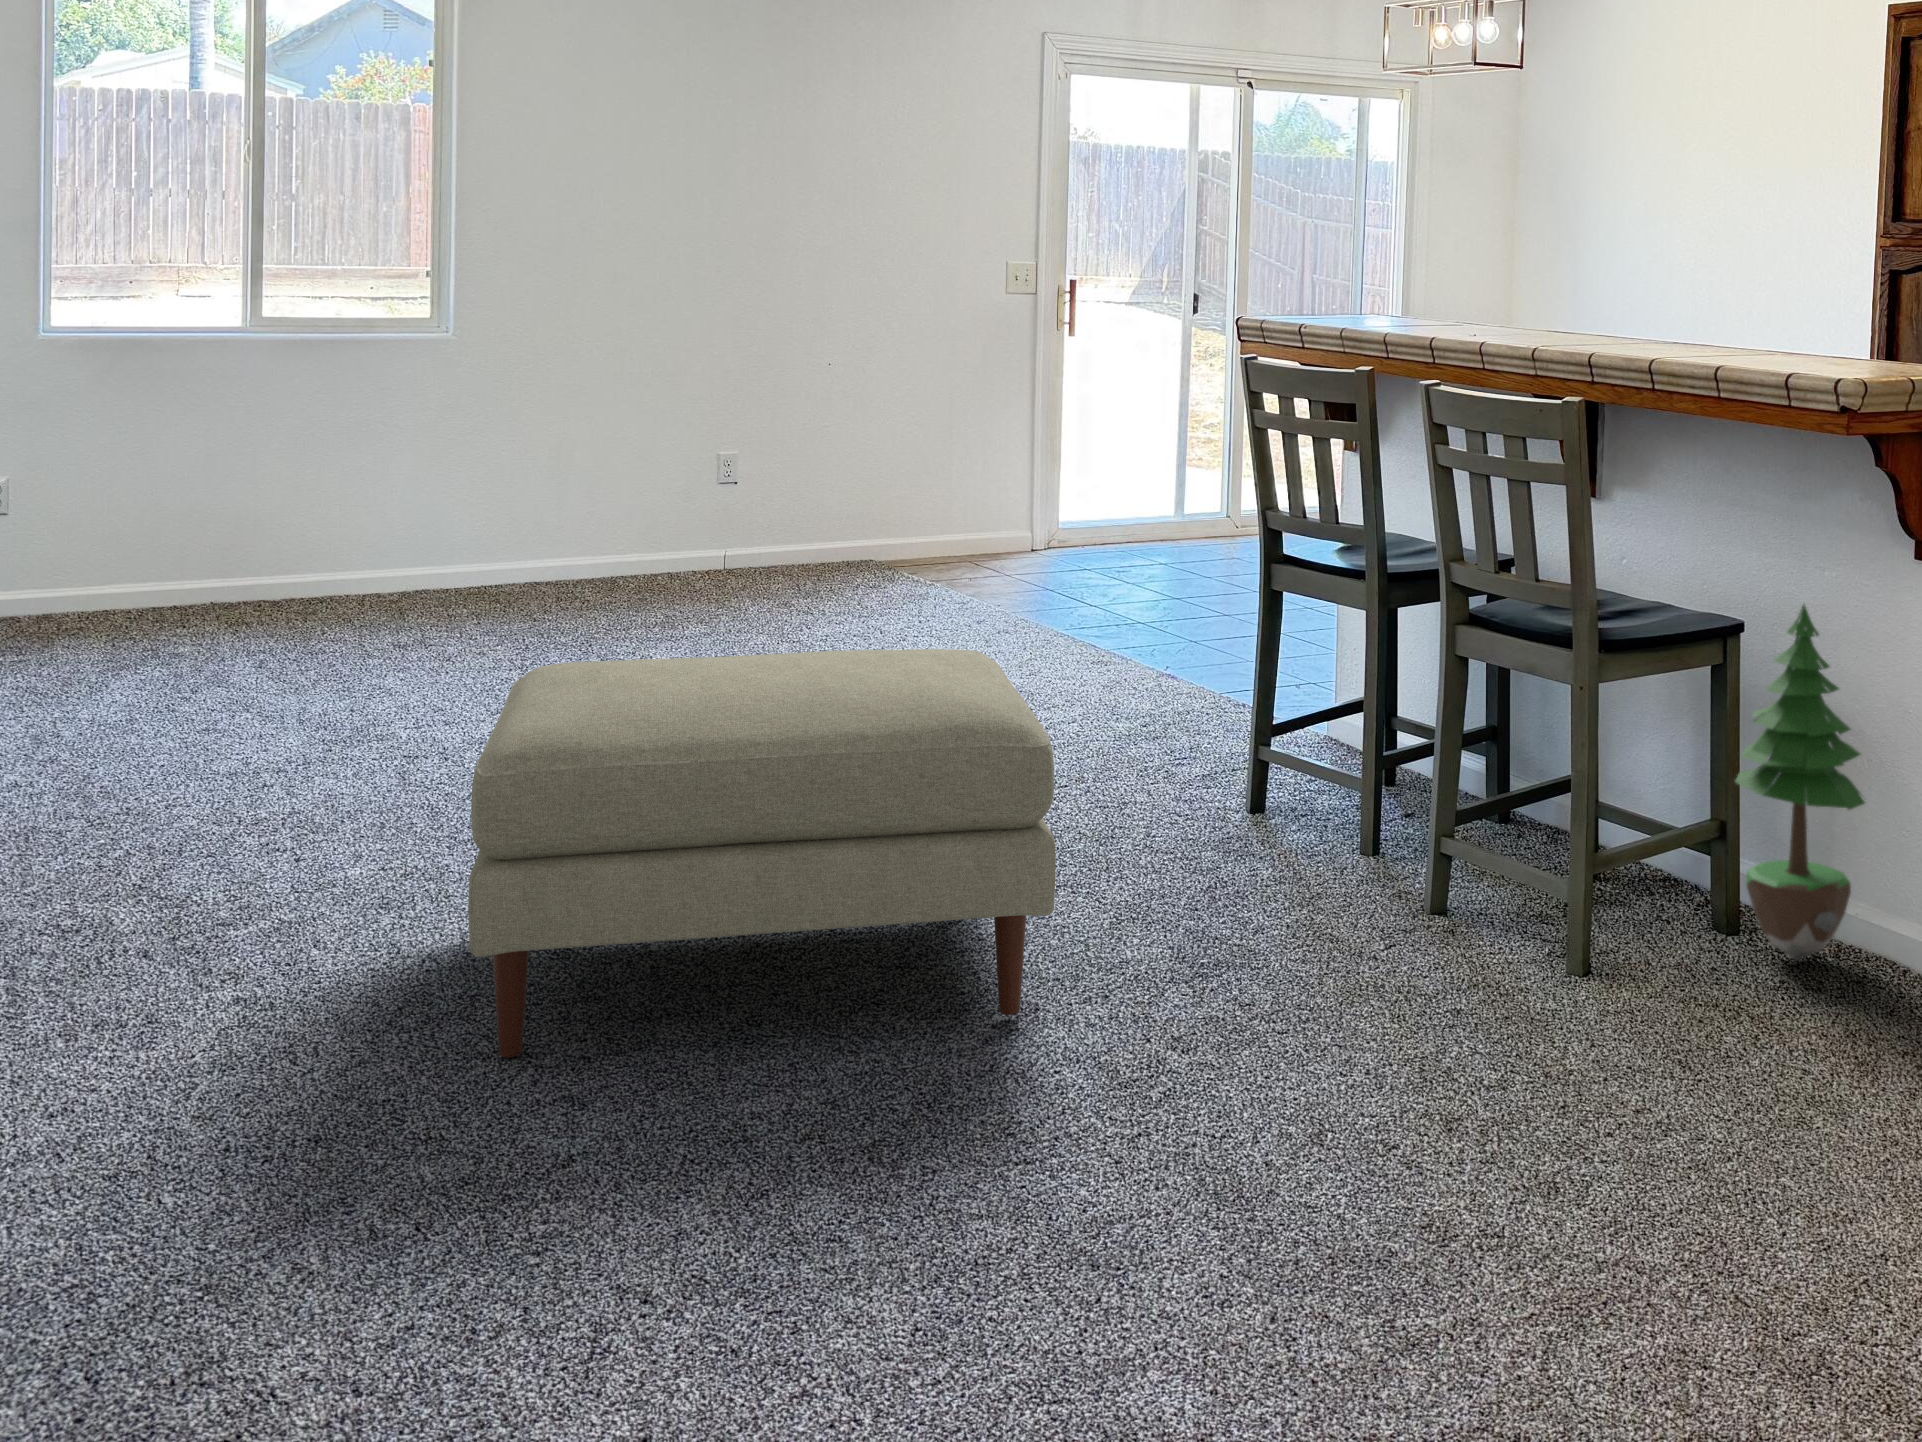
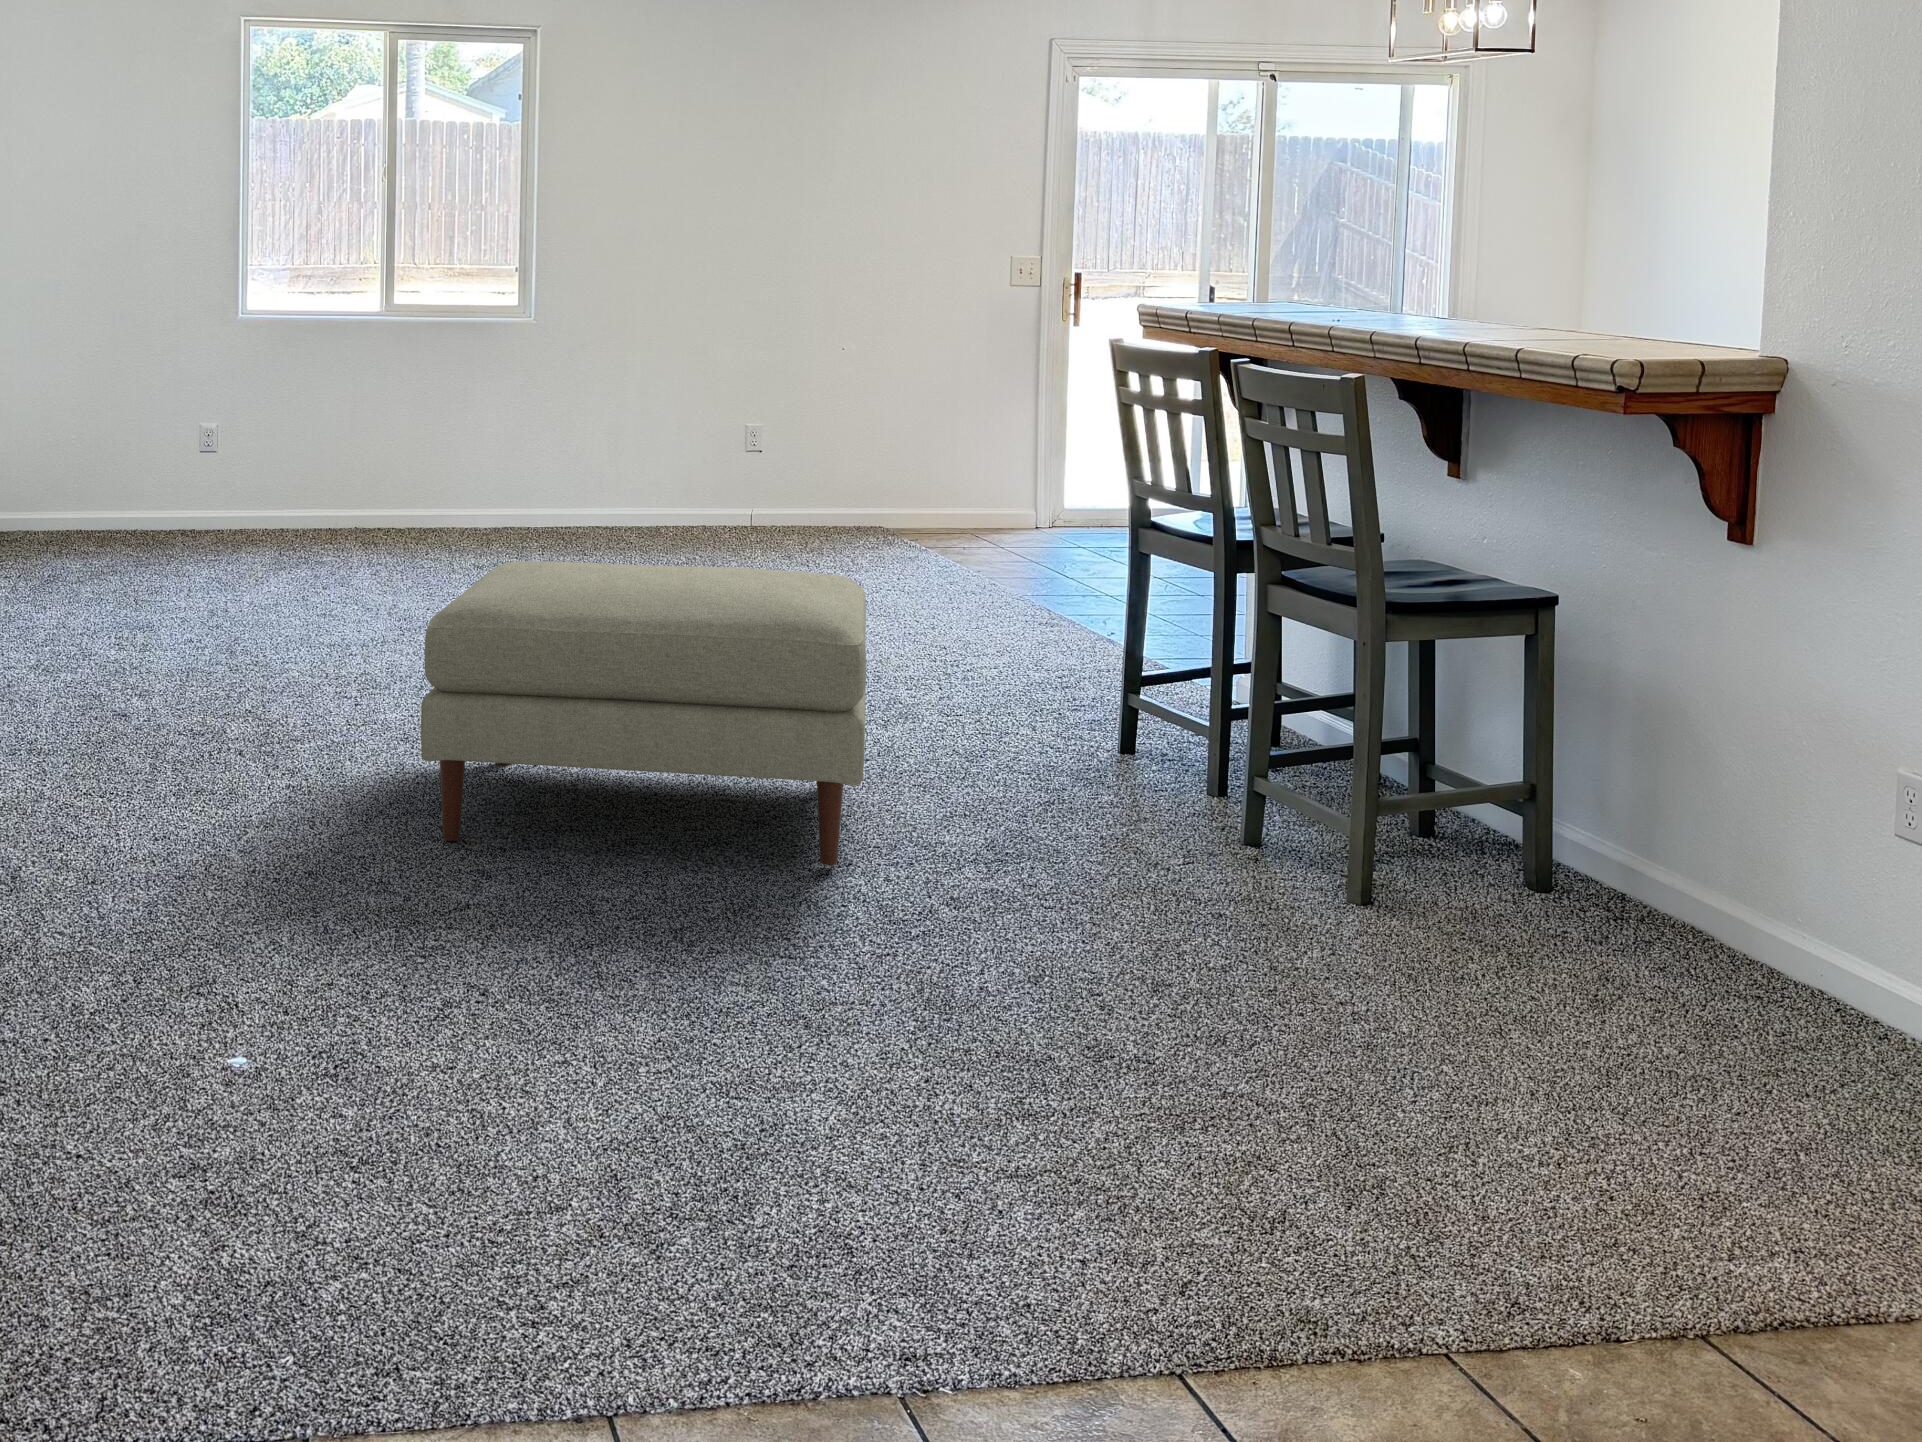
potted tree: present [1736,605,1865,960] -> none [1536,579,1678,927]

